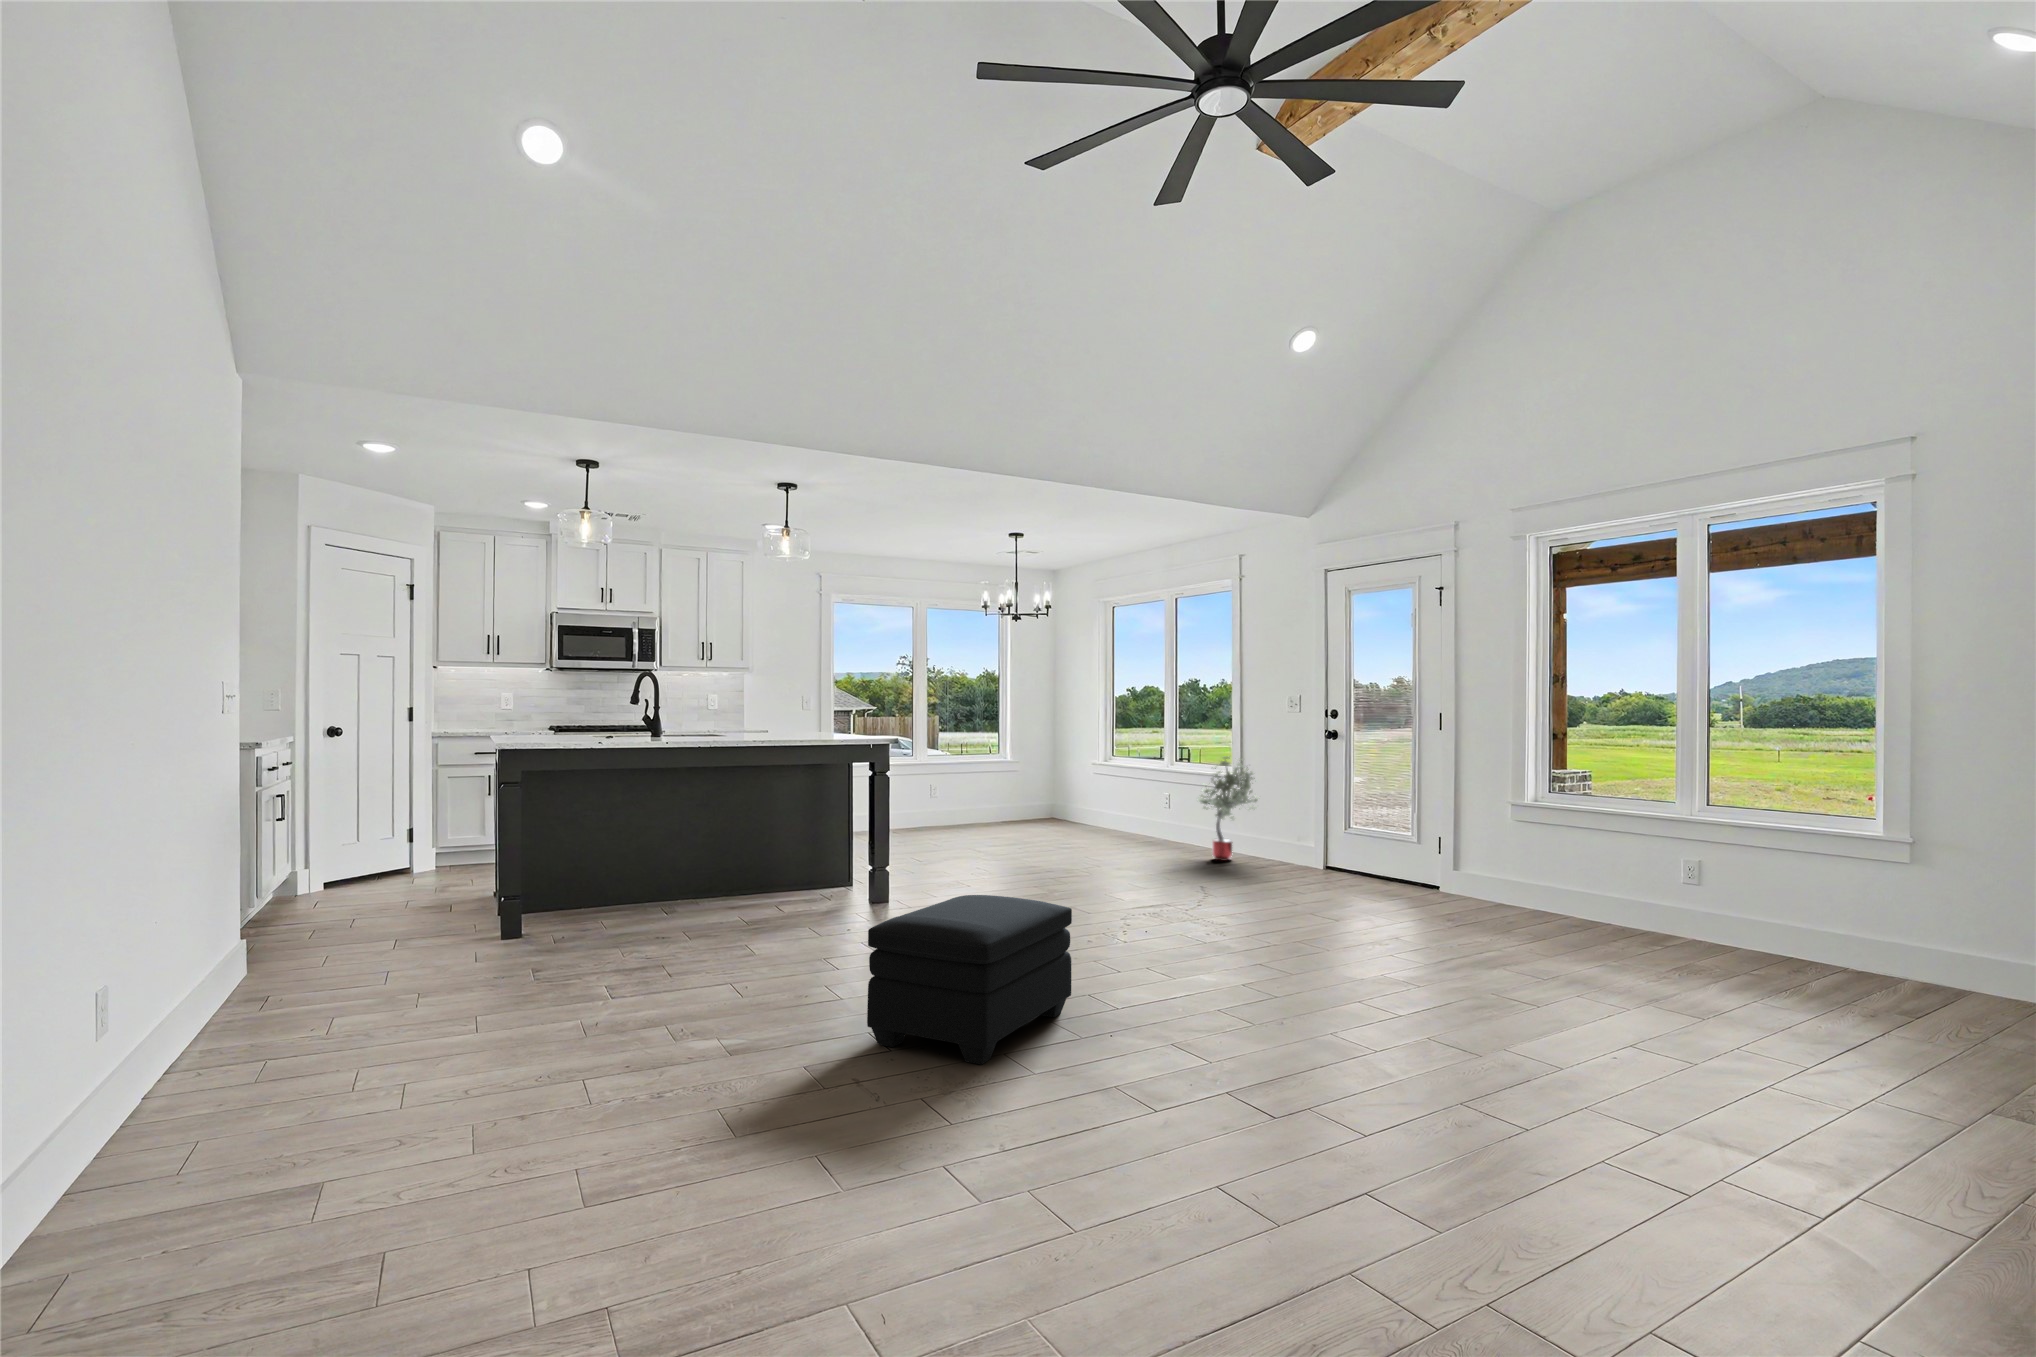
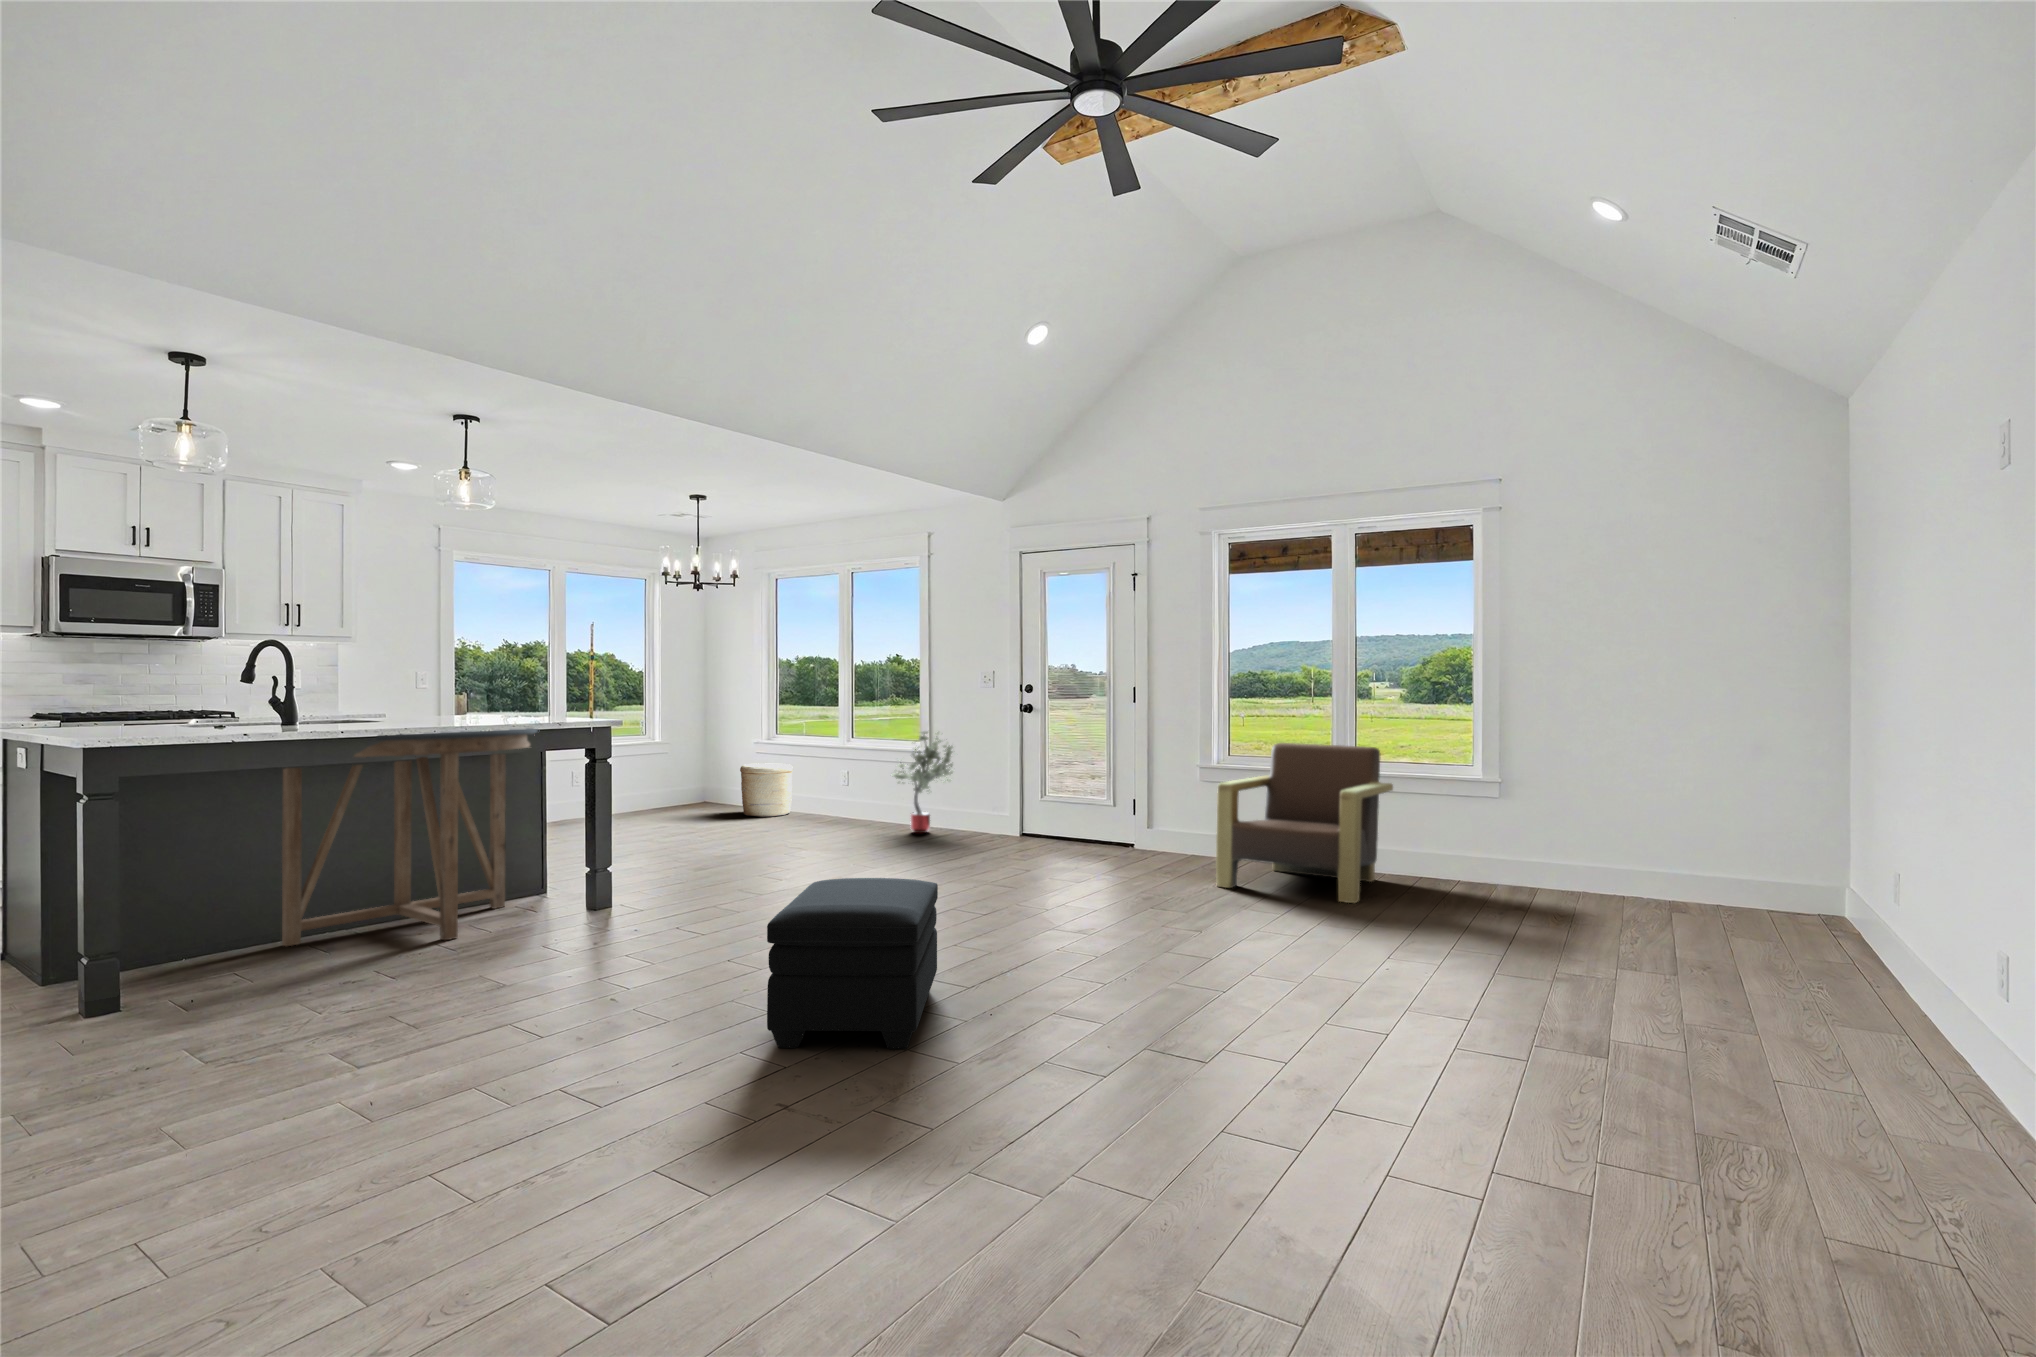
console table: none [629,742,827,918] -> present [282,728,537,946]
woven basket: none [1072,783,1121,834] -> present [740,763,793,817]
armchair: none [1494,783,1752,986] -> present [1216,743,1393,903]

